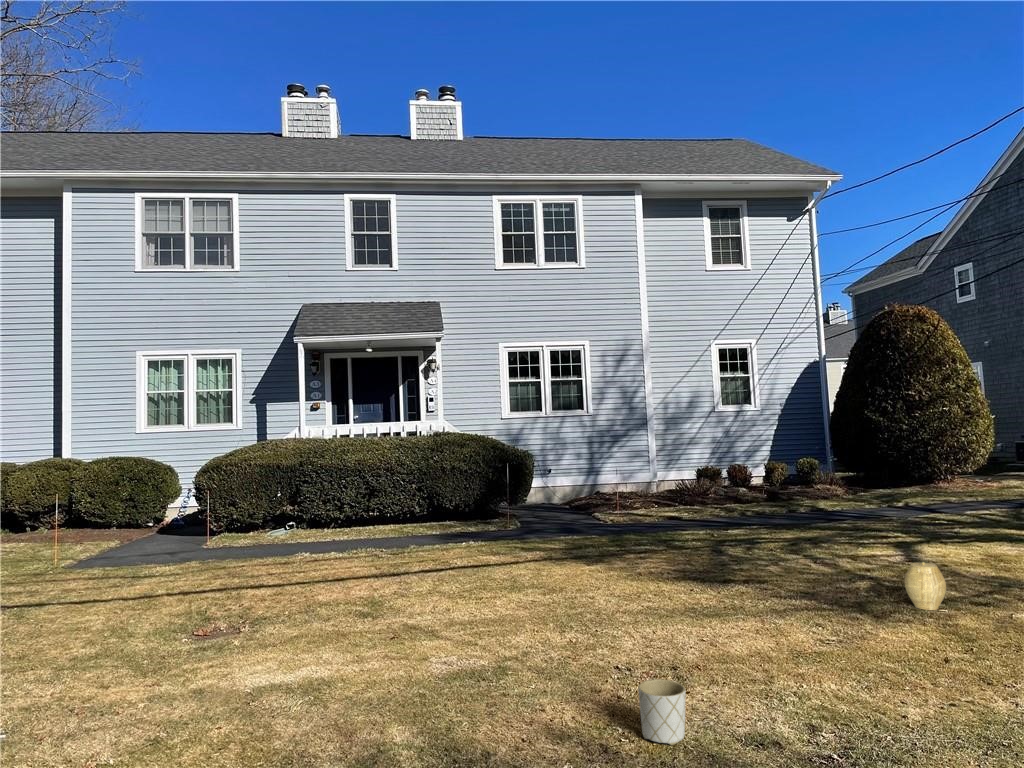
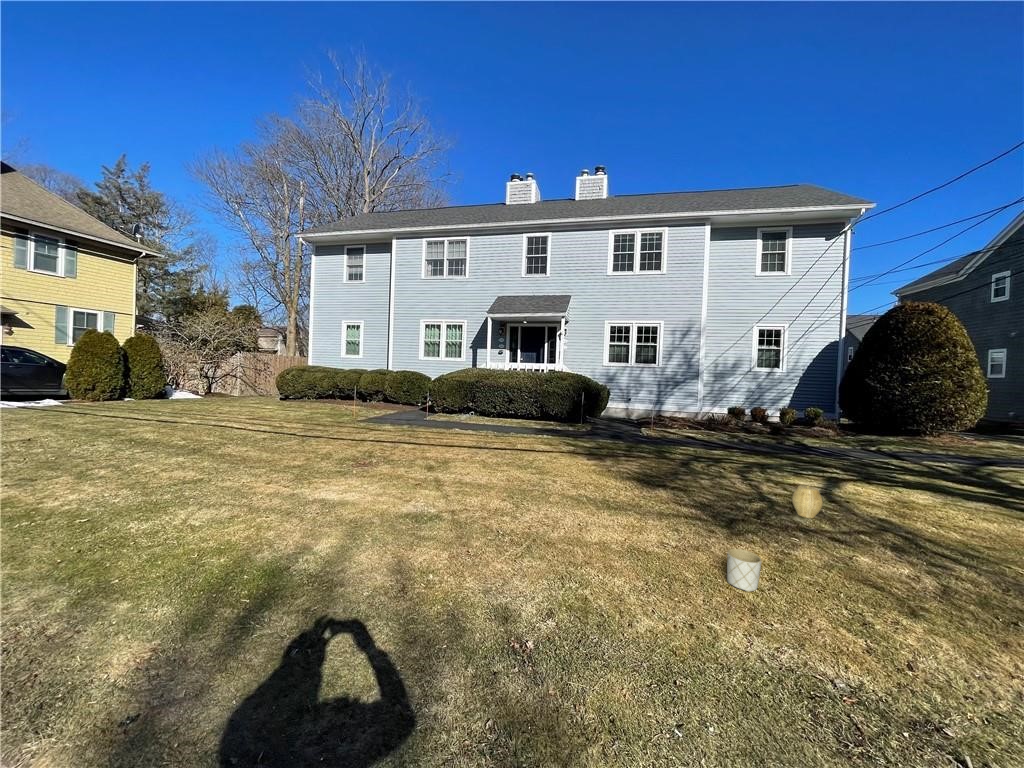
planter: present [638,679,686,745] -> present [727,549,761,592]

